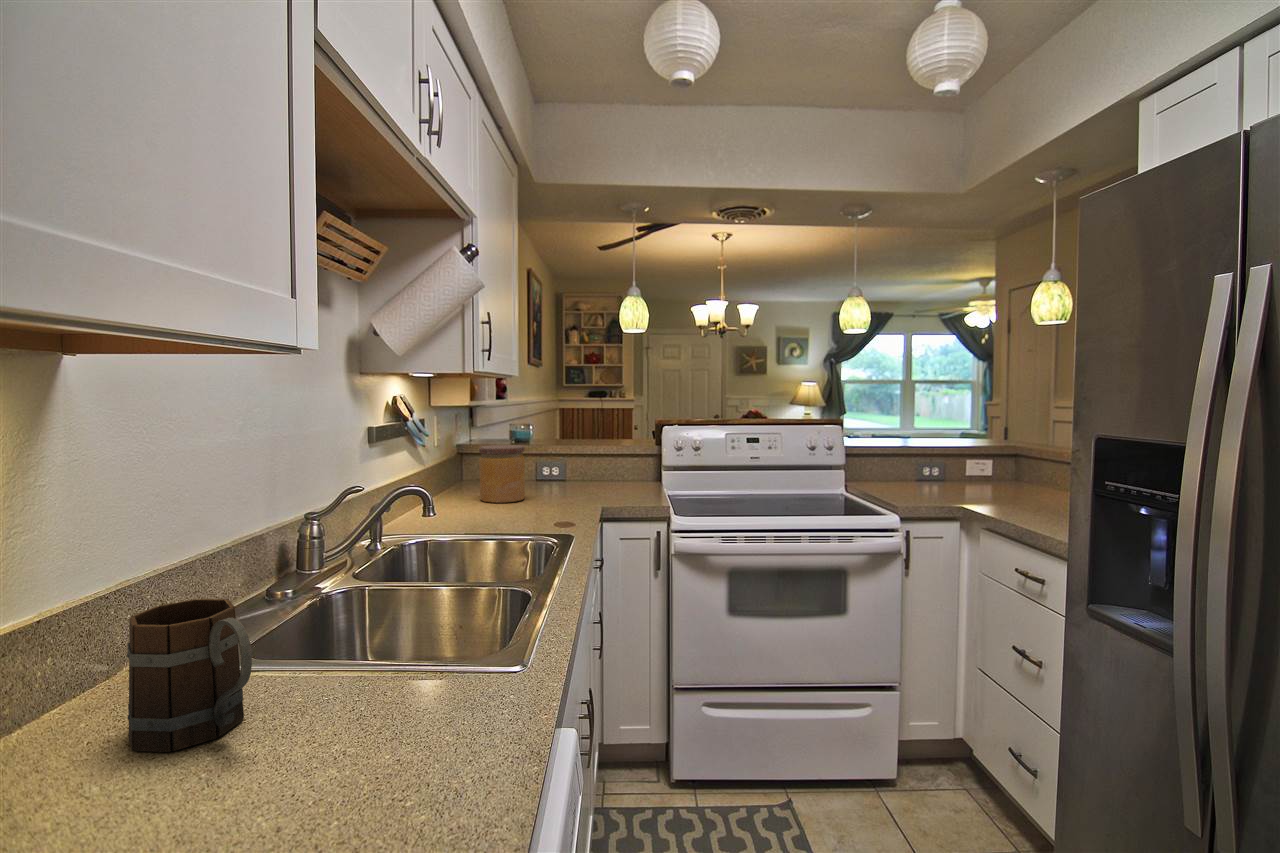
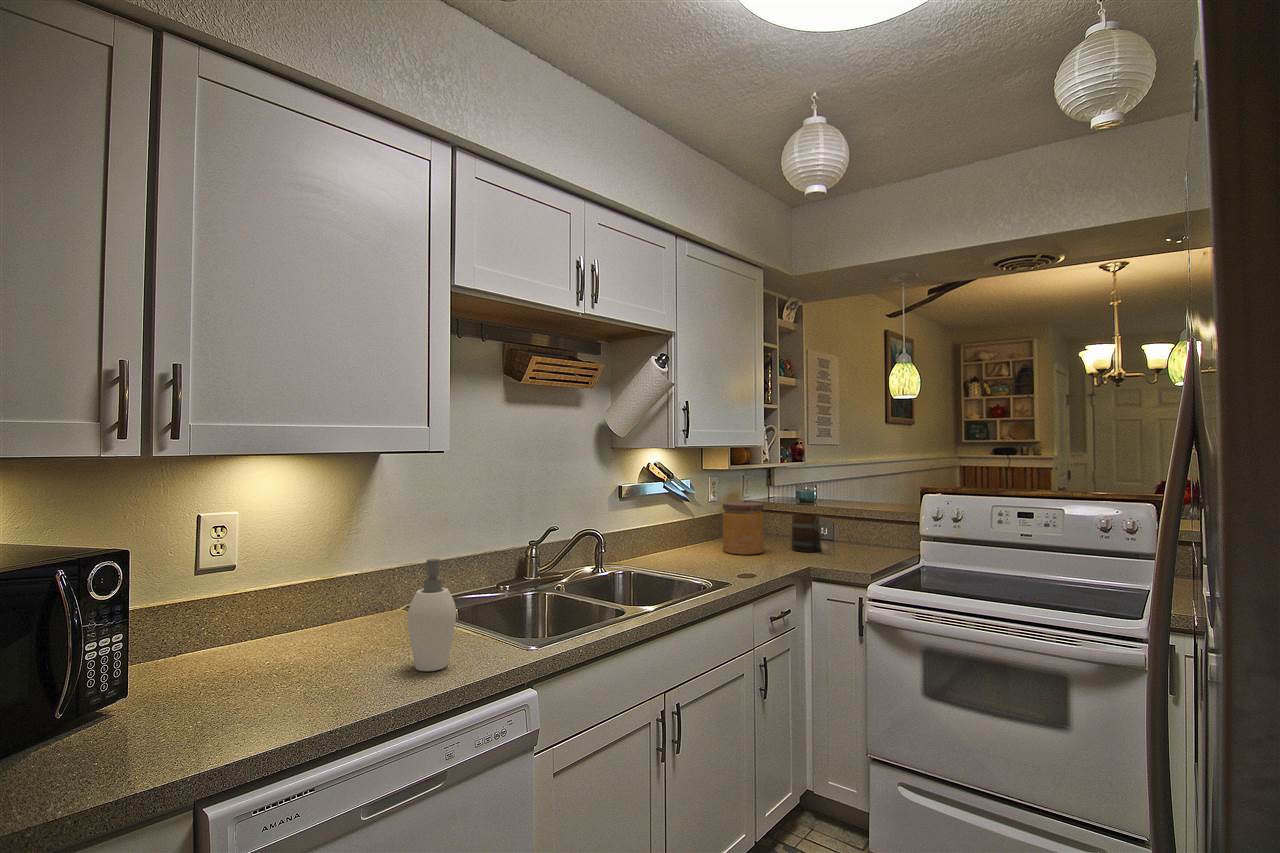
soap dispenser: none [375,536,470,705] -> present [407,559,457,671]
mug: present [127,599,252,752] -> present [791,514,826,552]

